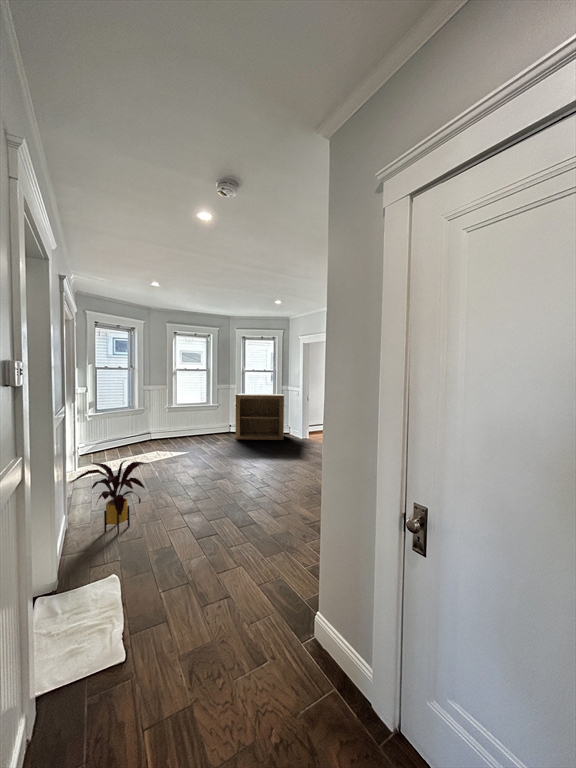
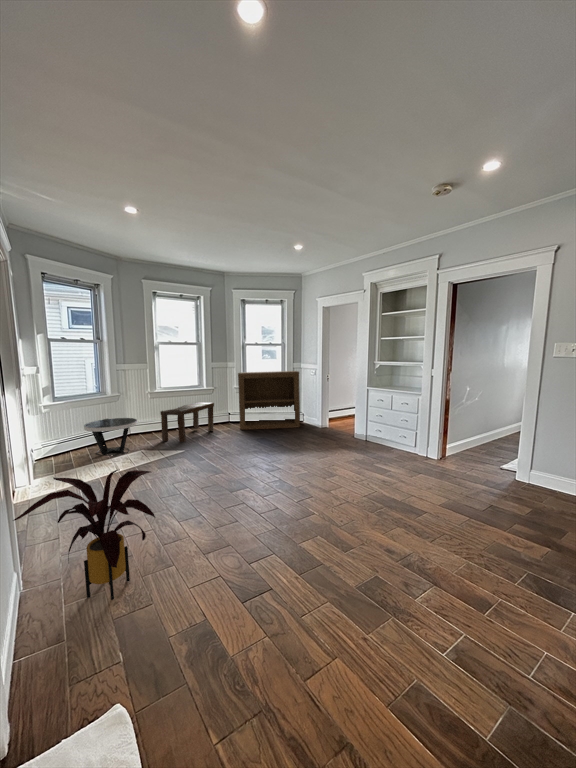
bench: none [173,416,216,447] -> present [160,402,214,442]
side table: none [116,426,155,454] -> present [84,418,137,455]

